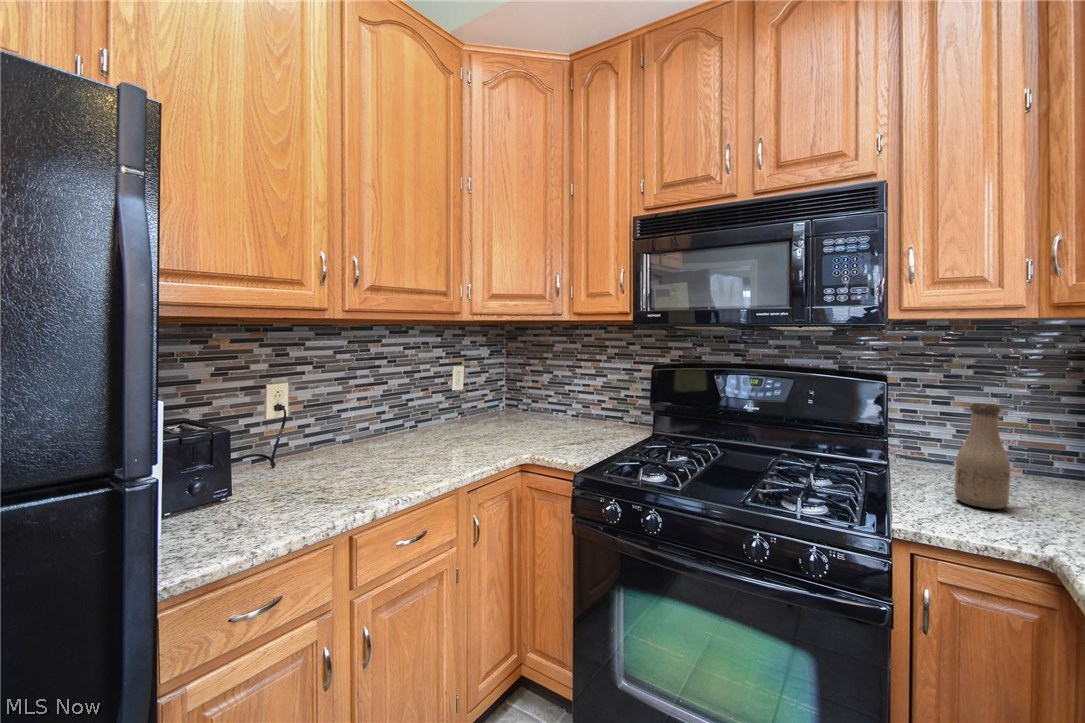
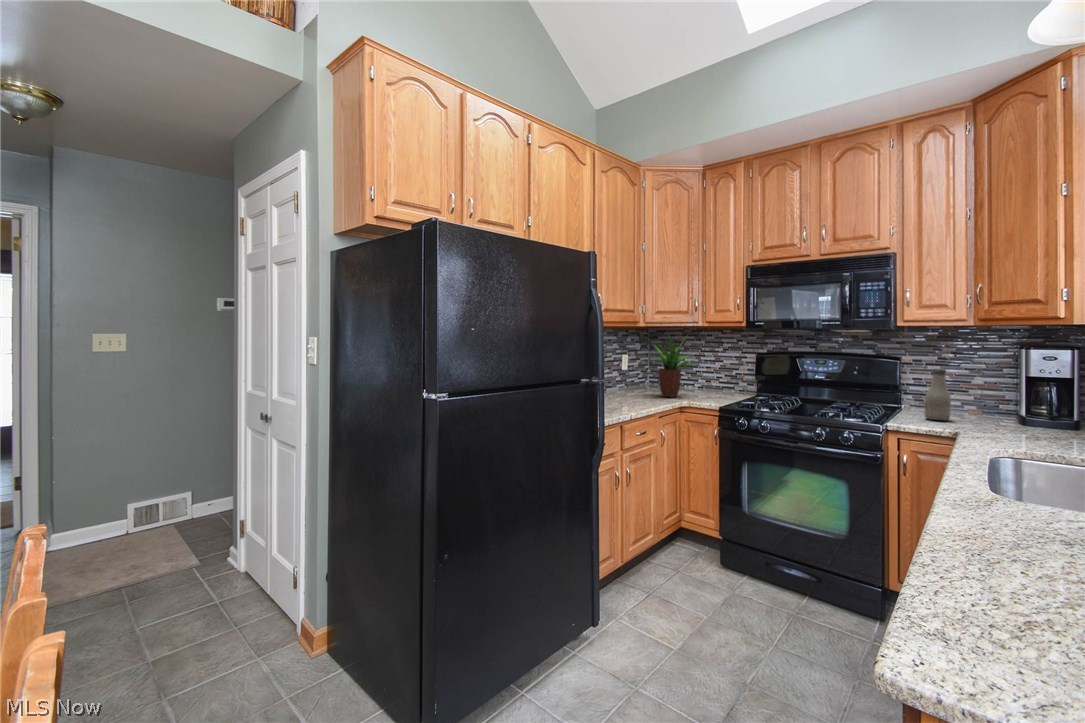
potted plant: none [470,333,563,441] -> present [654,336,696,397]

